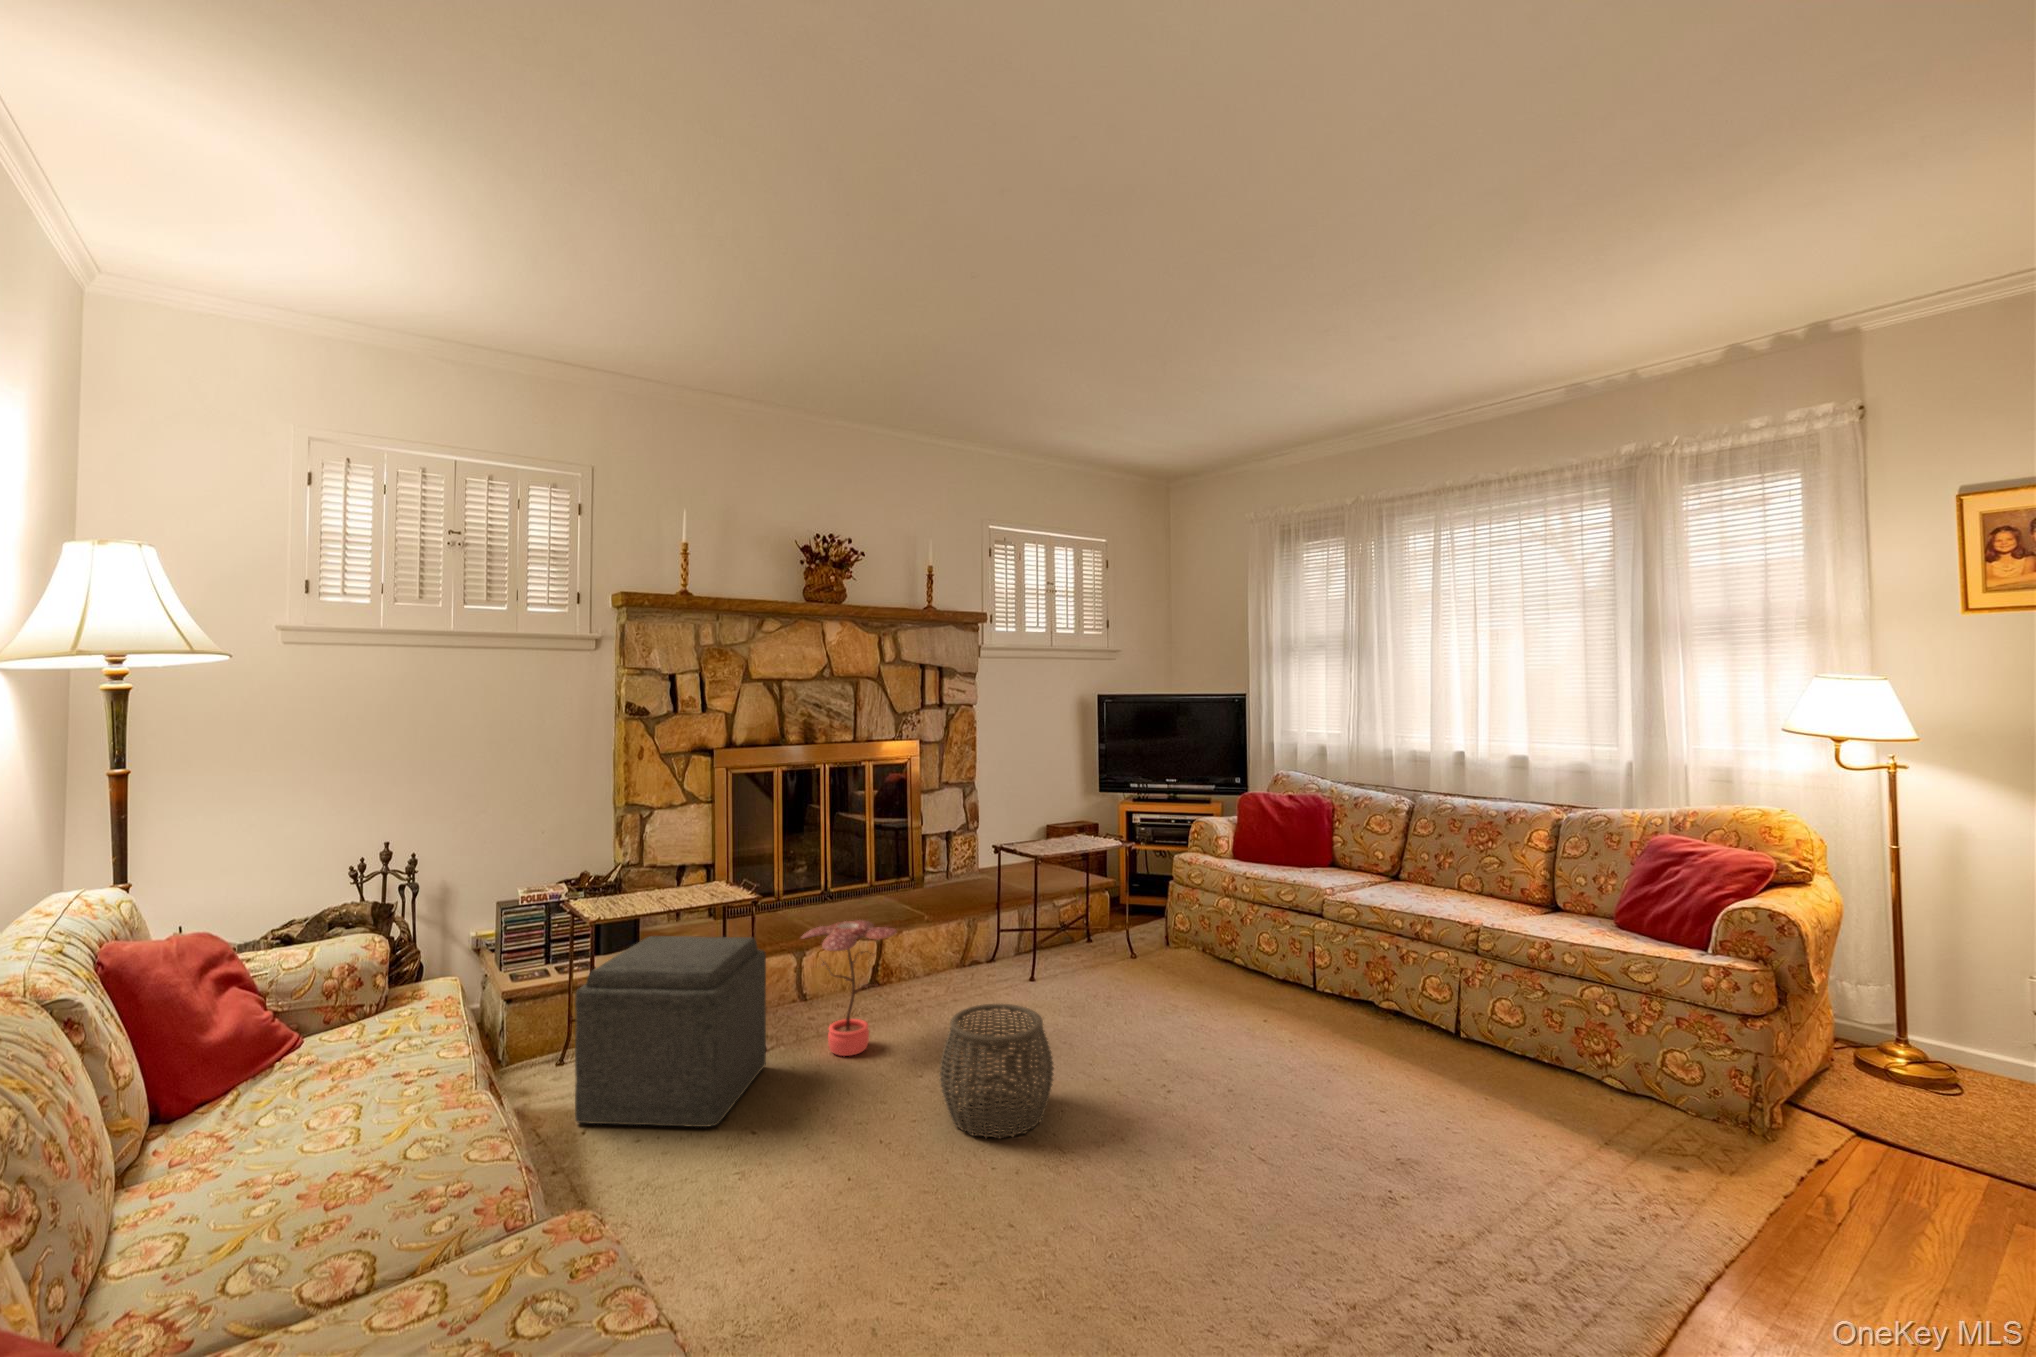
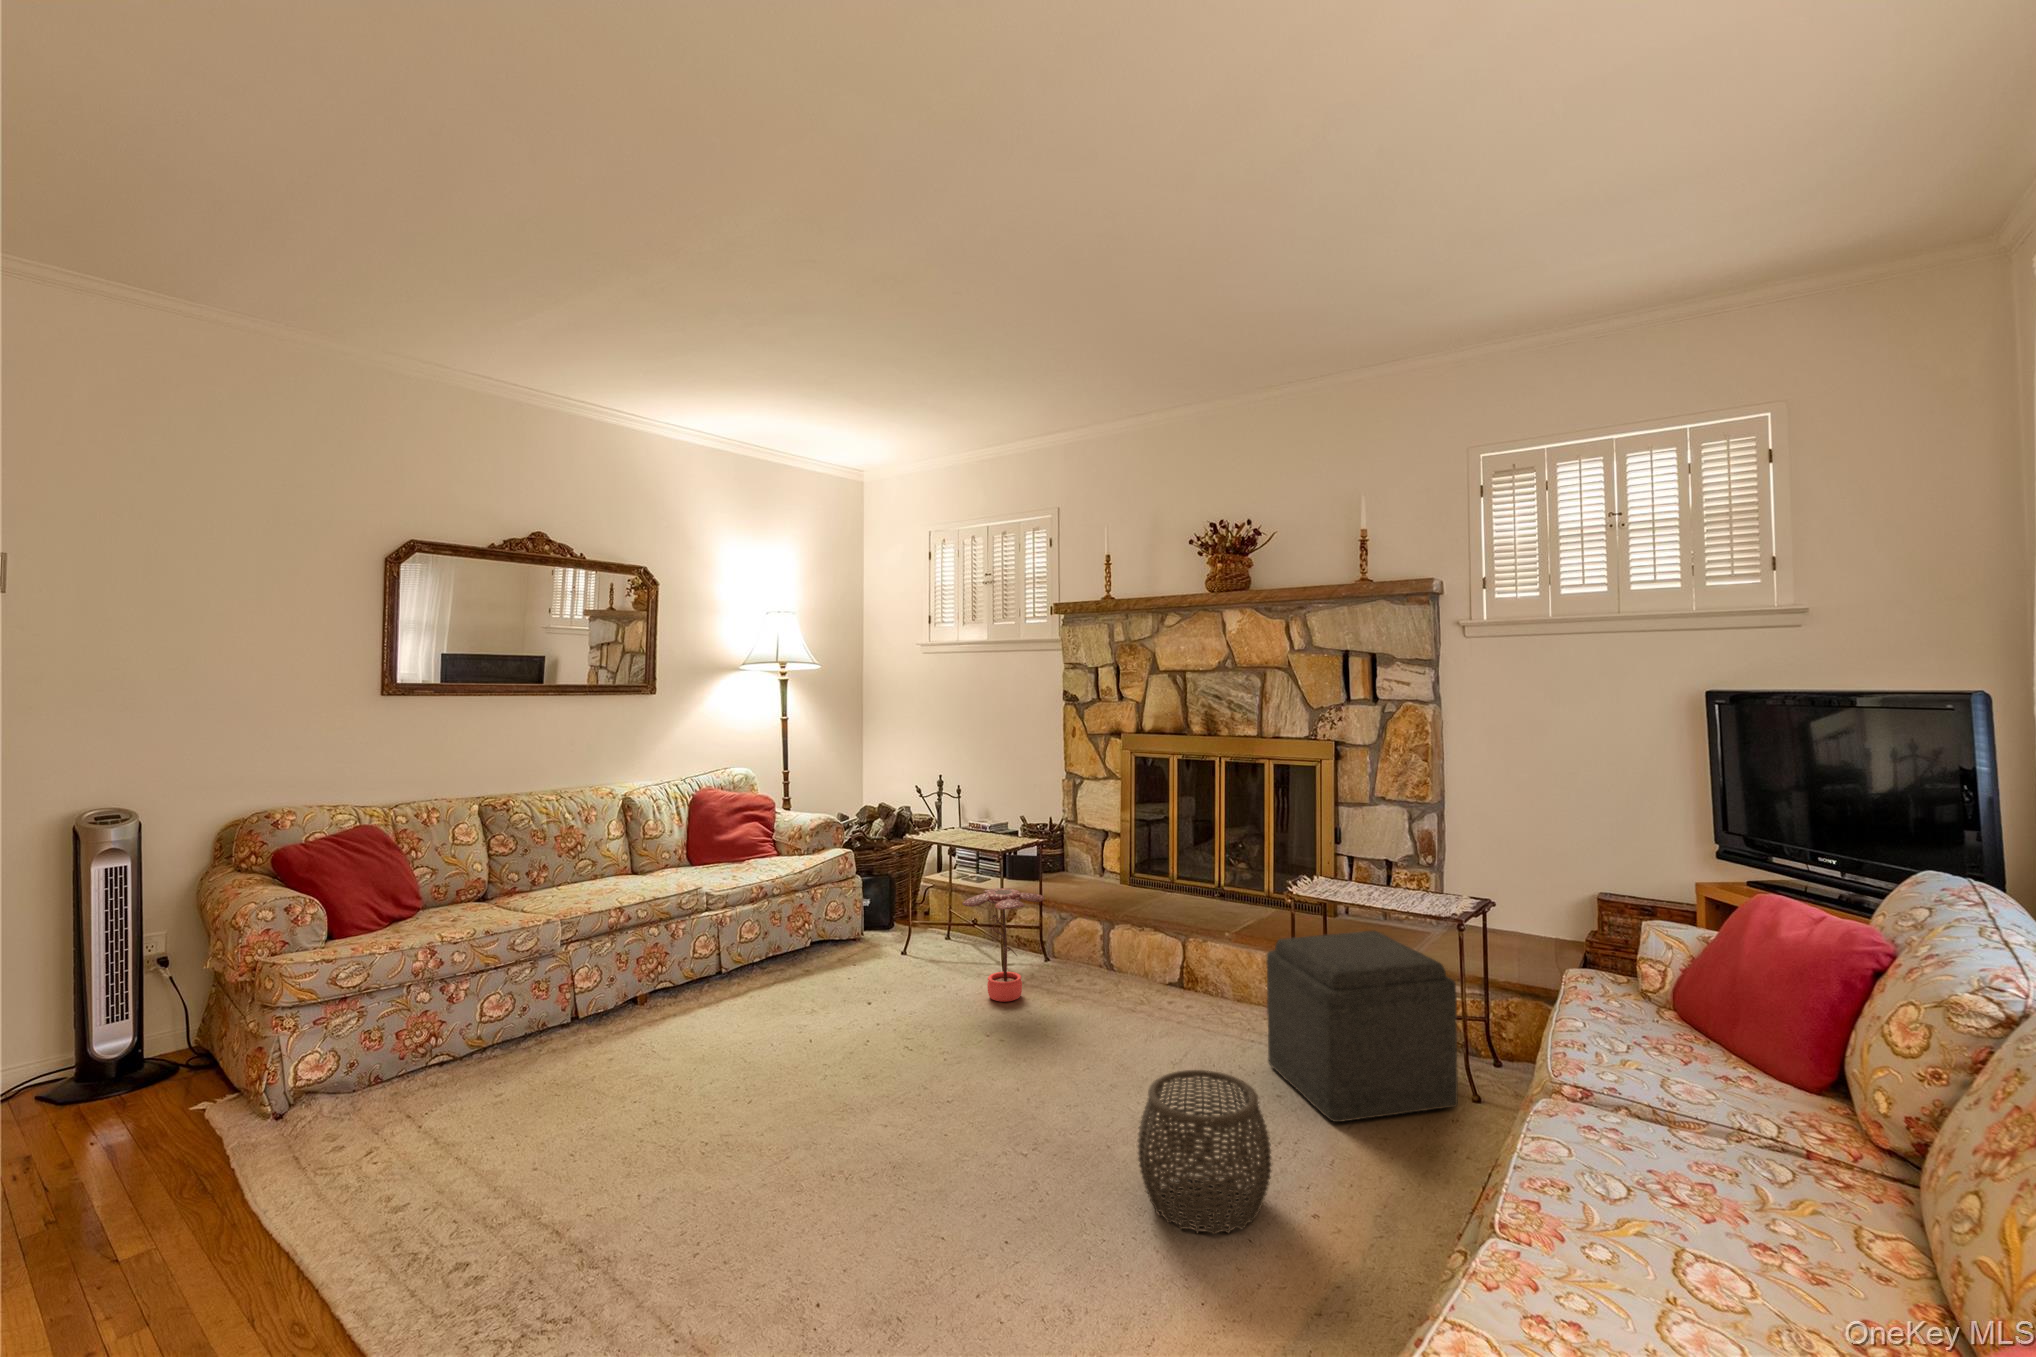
ottoman: present [575,936,766,1127] -> present [1267,931,1458,1122]
woven basket: present [939,1004,1054,1138] -> present [1138,1070,1272,1234]

